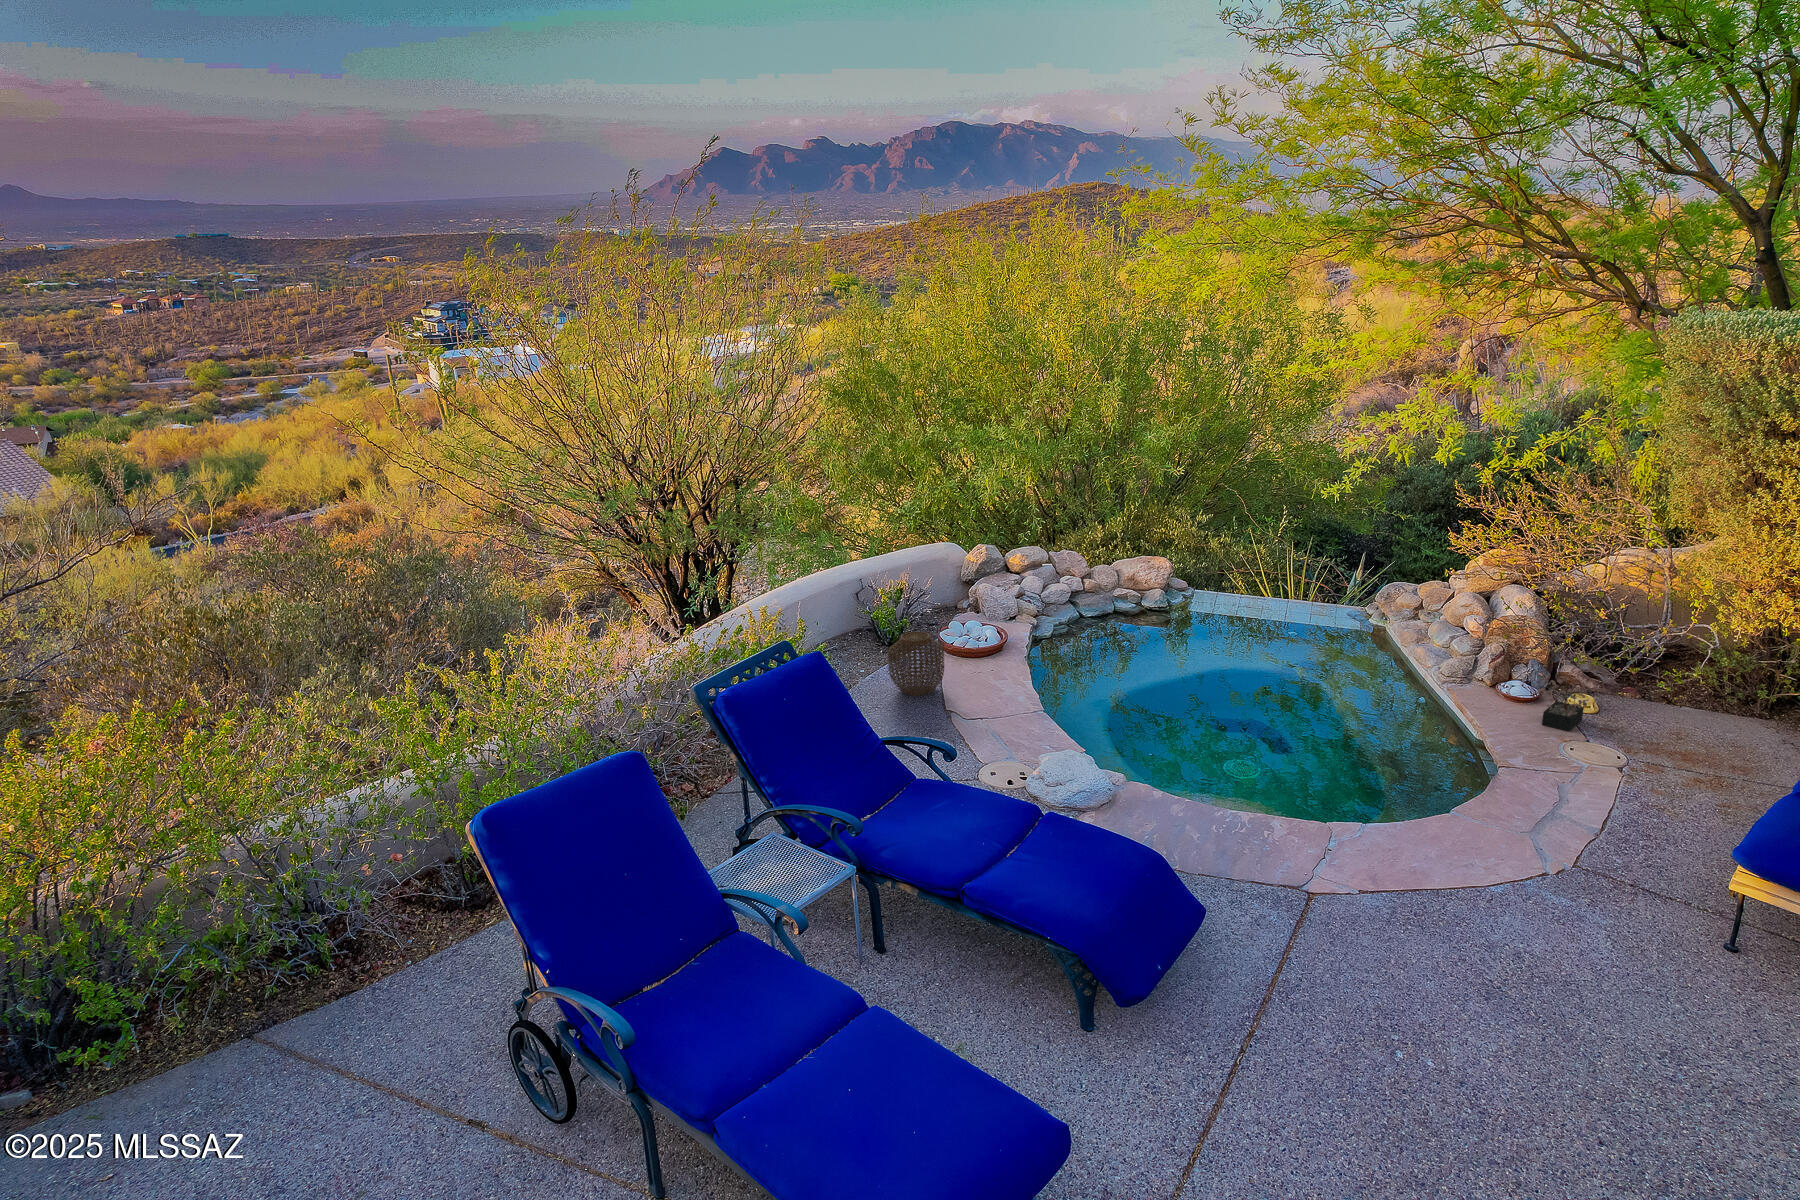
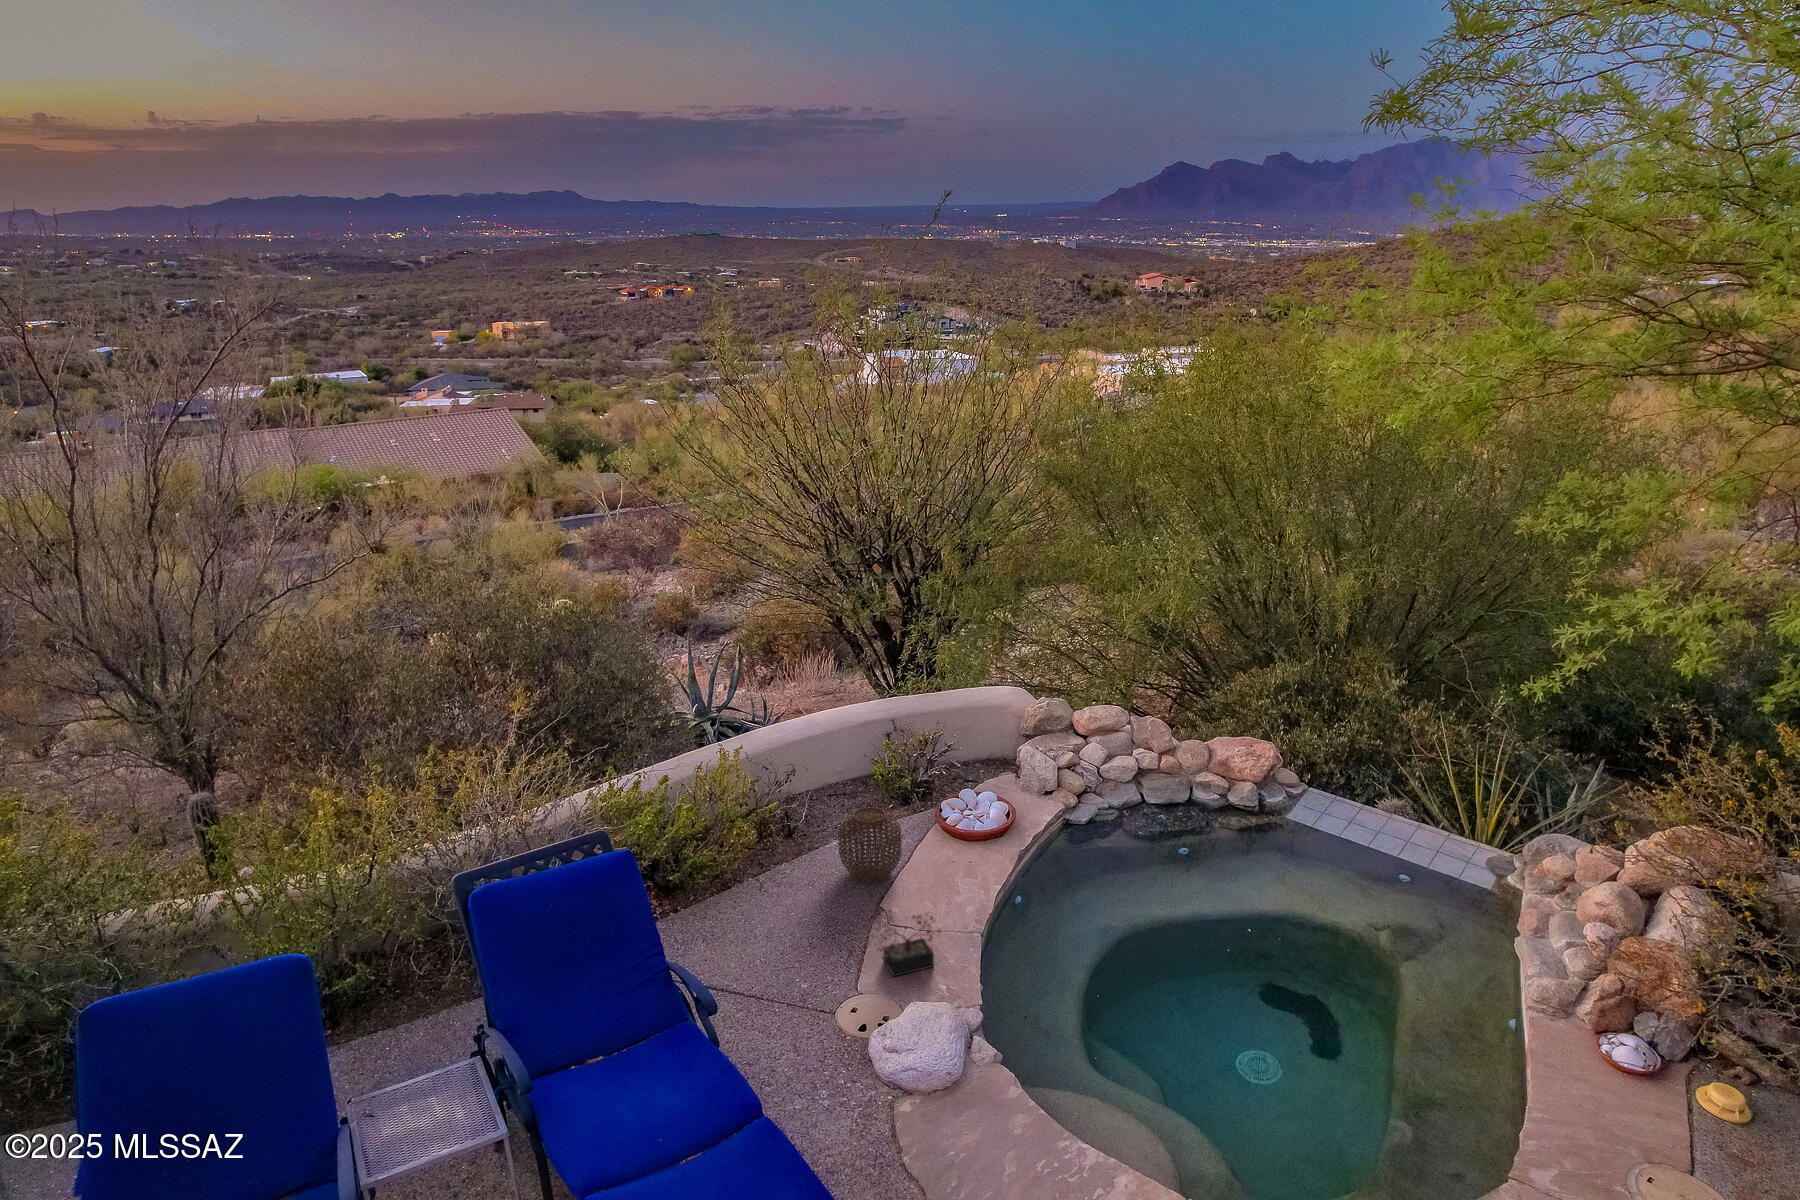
decorative plant: present [1537,677,1589,731] -> present [867,910,941,976]

